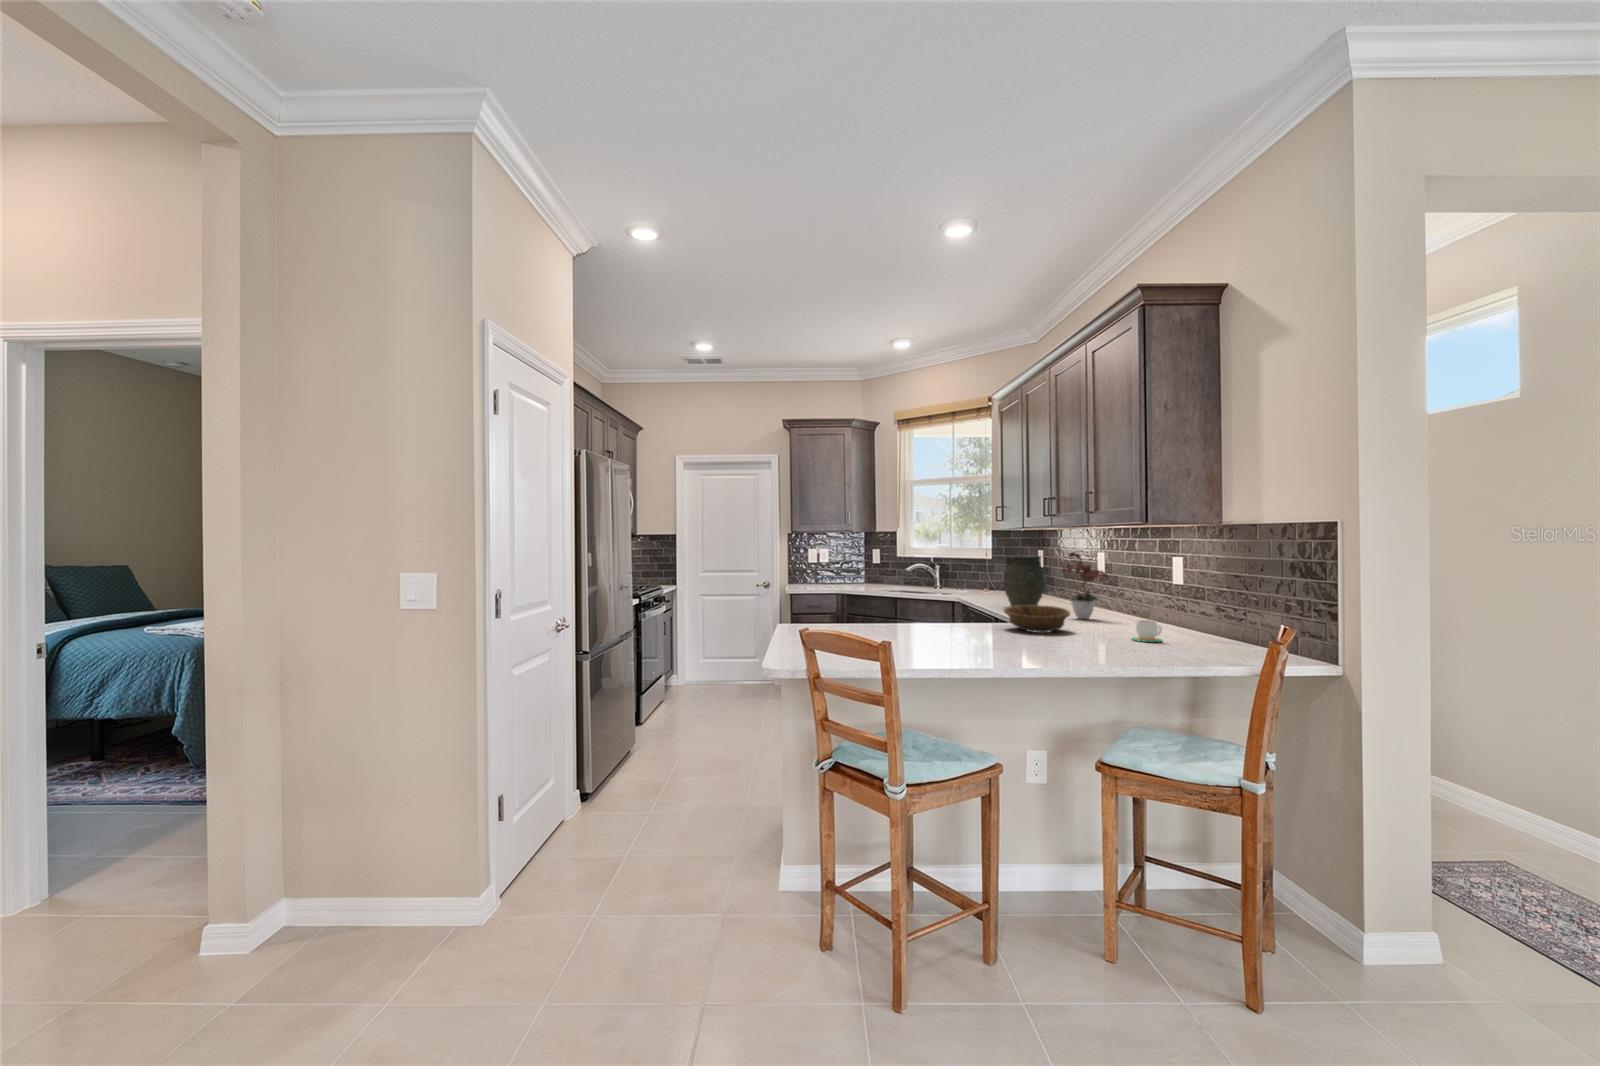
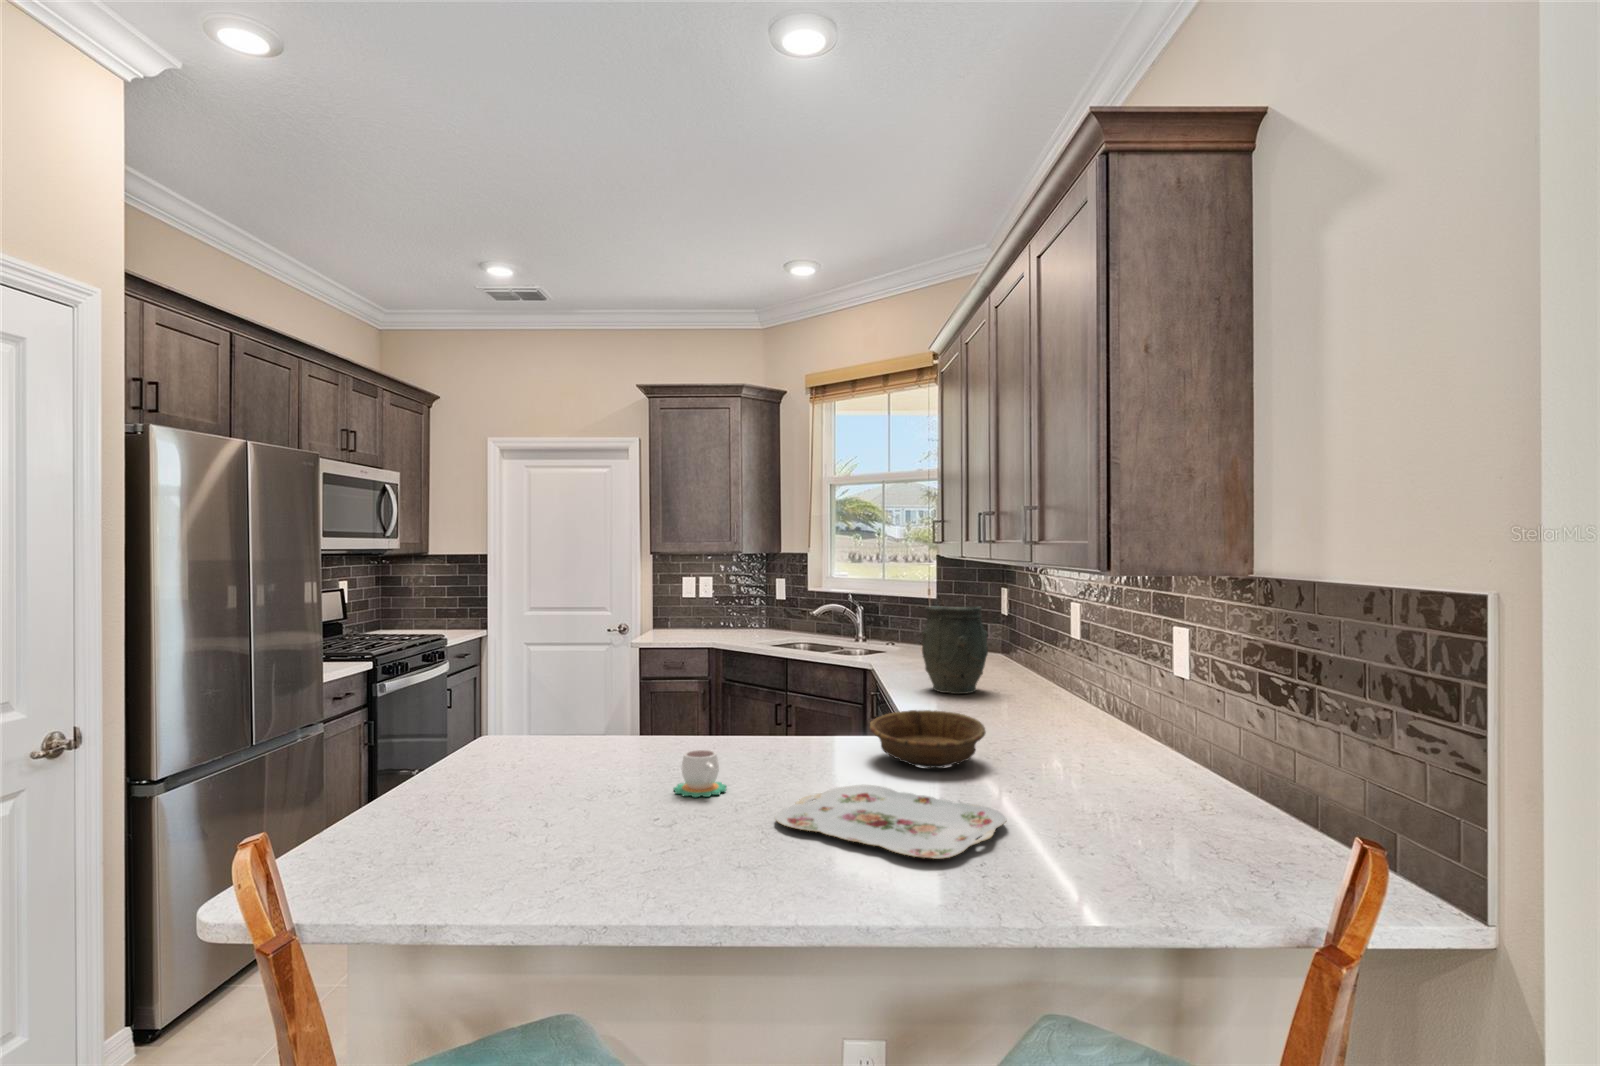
flower arrangement: present [1062,552,1107,619] -> none [994,603,1078,725]
mug: present [1132,620,1162,642] -> present [674,750,727,797]
serving tray: none [981,635,1100,654] -> present [775,785,1006,859]

